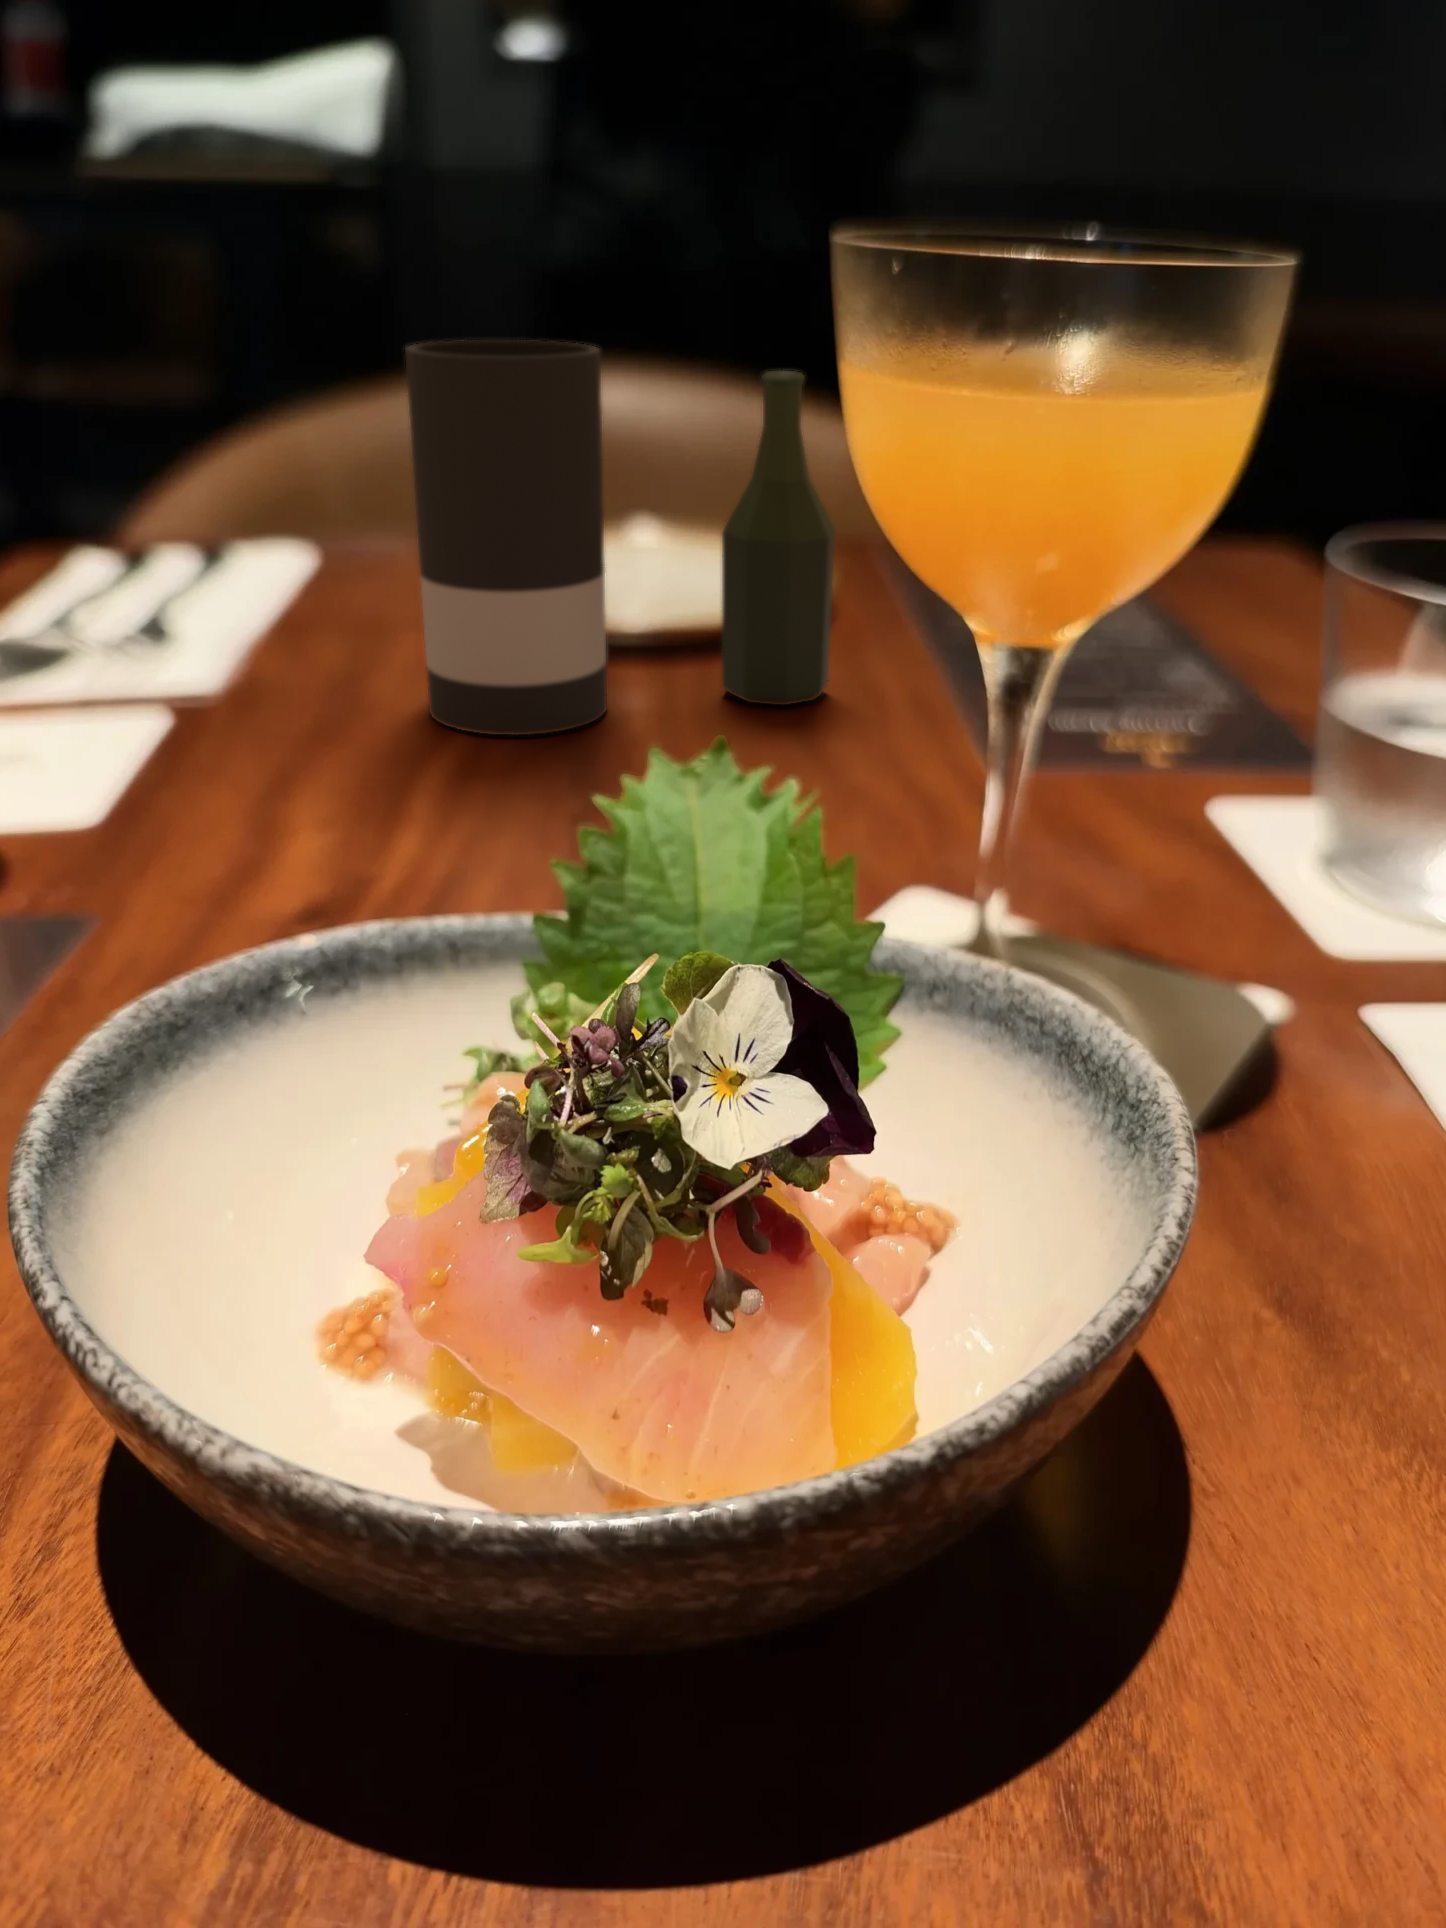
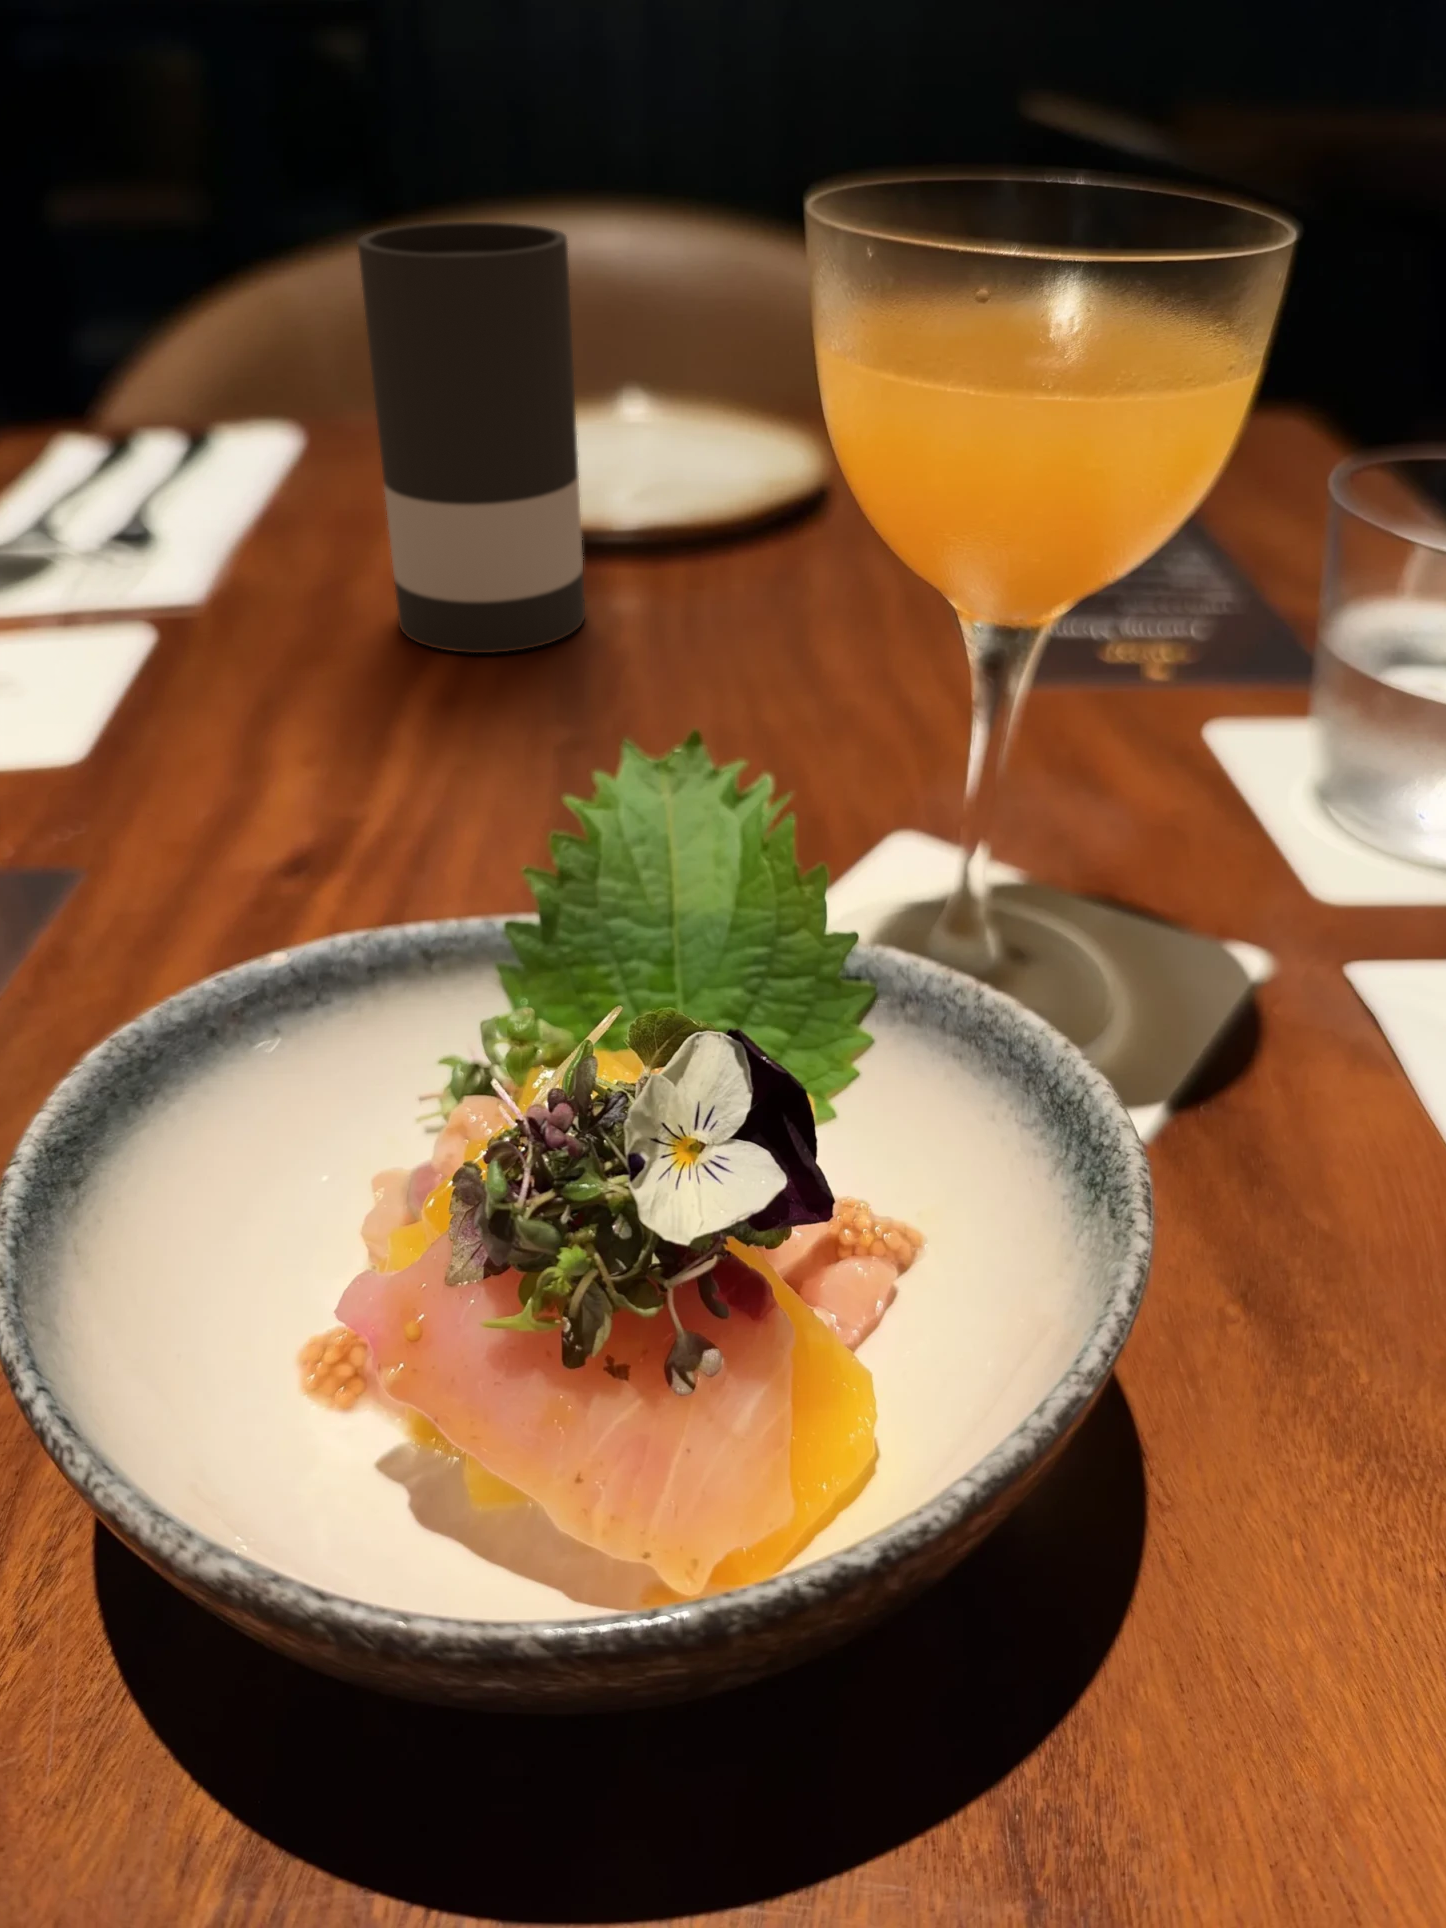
bottle: present [722,371,836,705] -> none [702,251,824,610]

